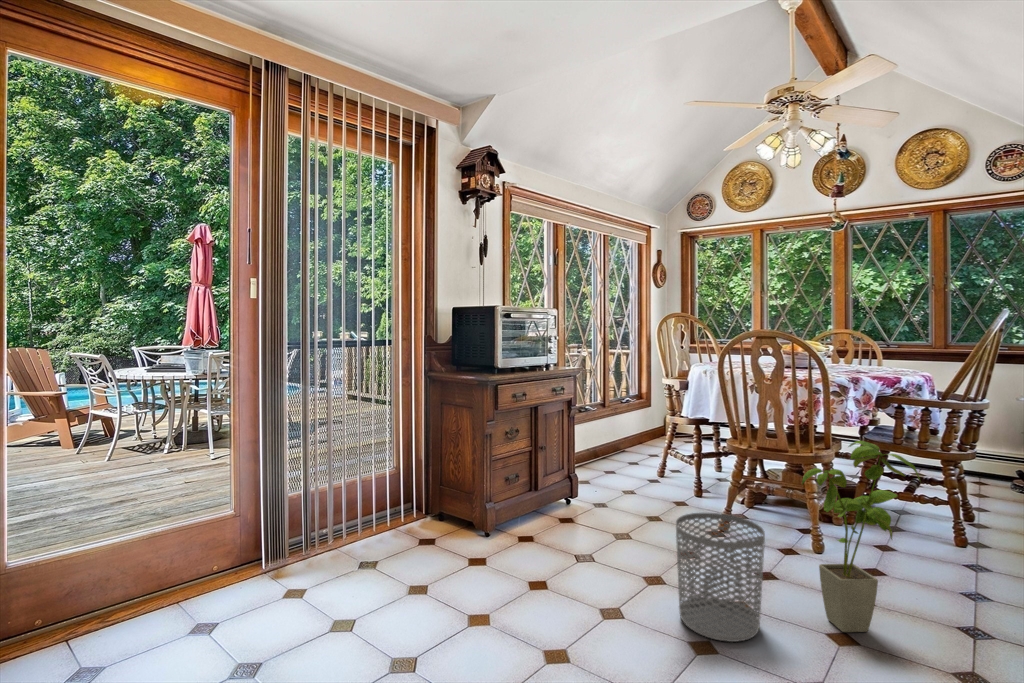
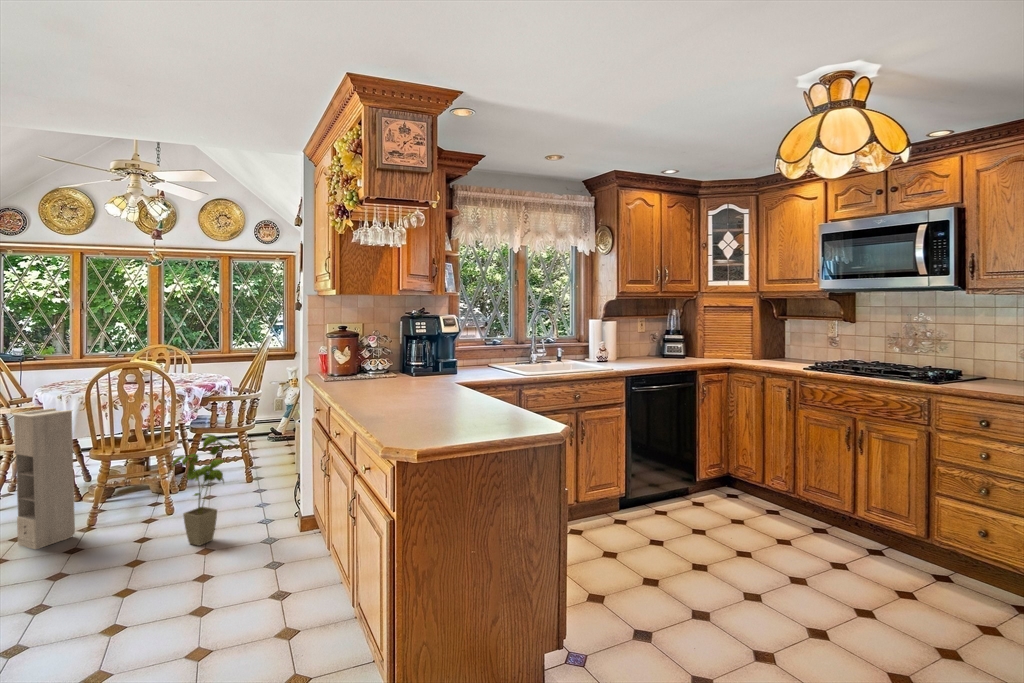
cabinet: none [645,380,700,542] -> present [12,408,75,549]
waste bin: present [676,513,765,642] -> none [85,500,154,584]

